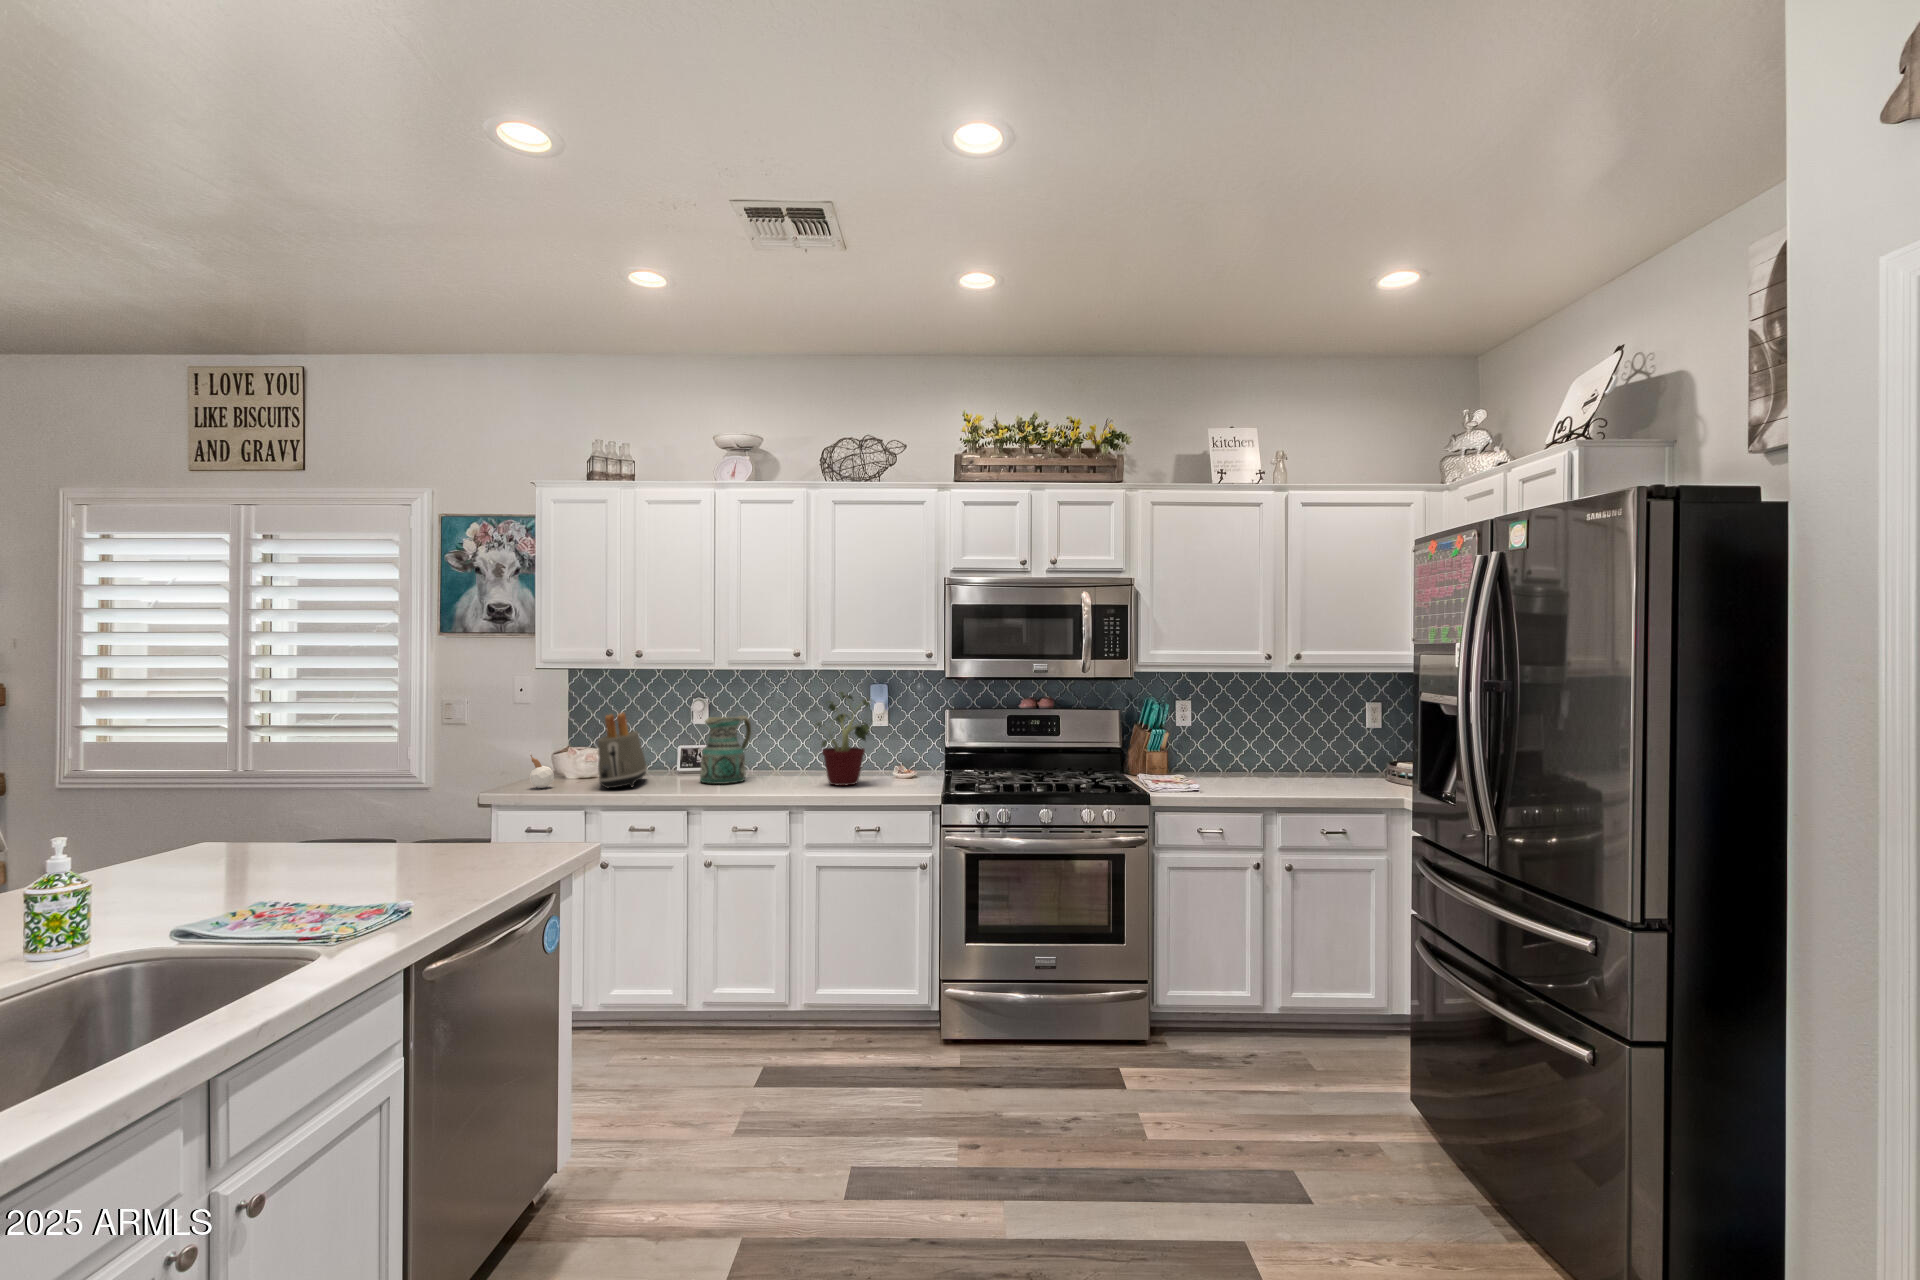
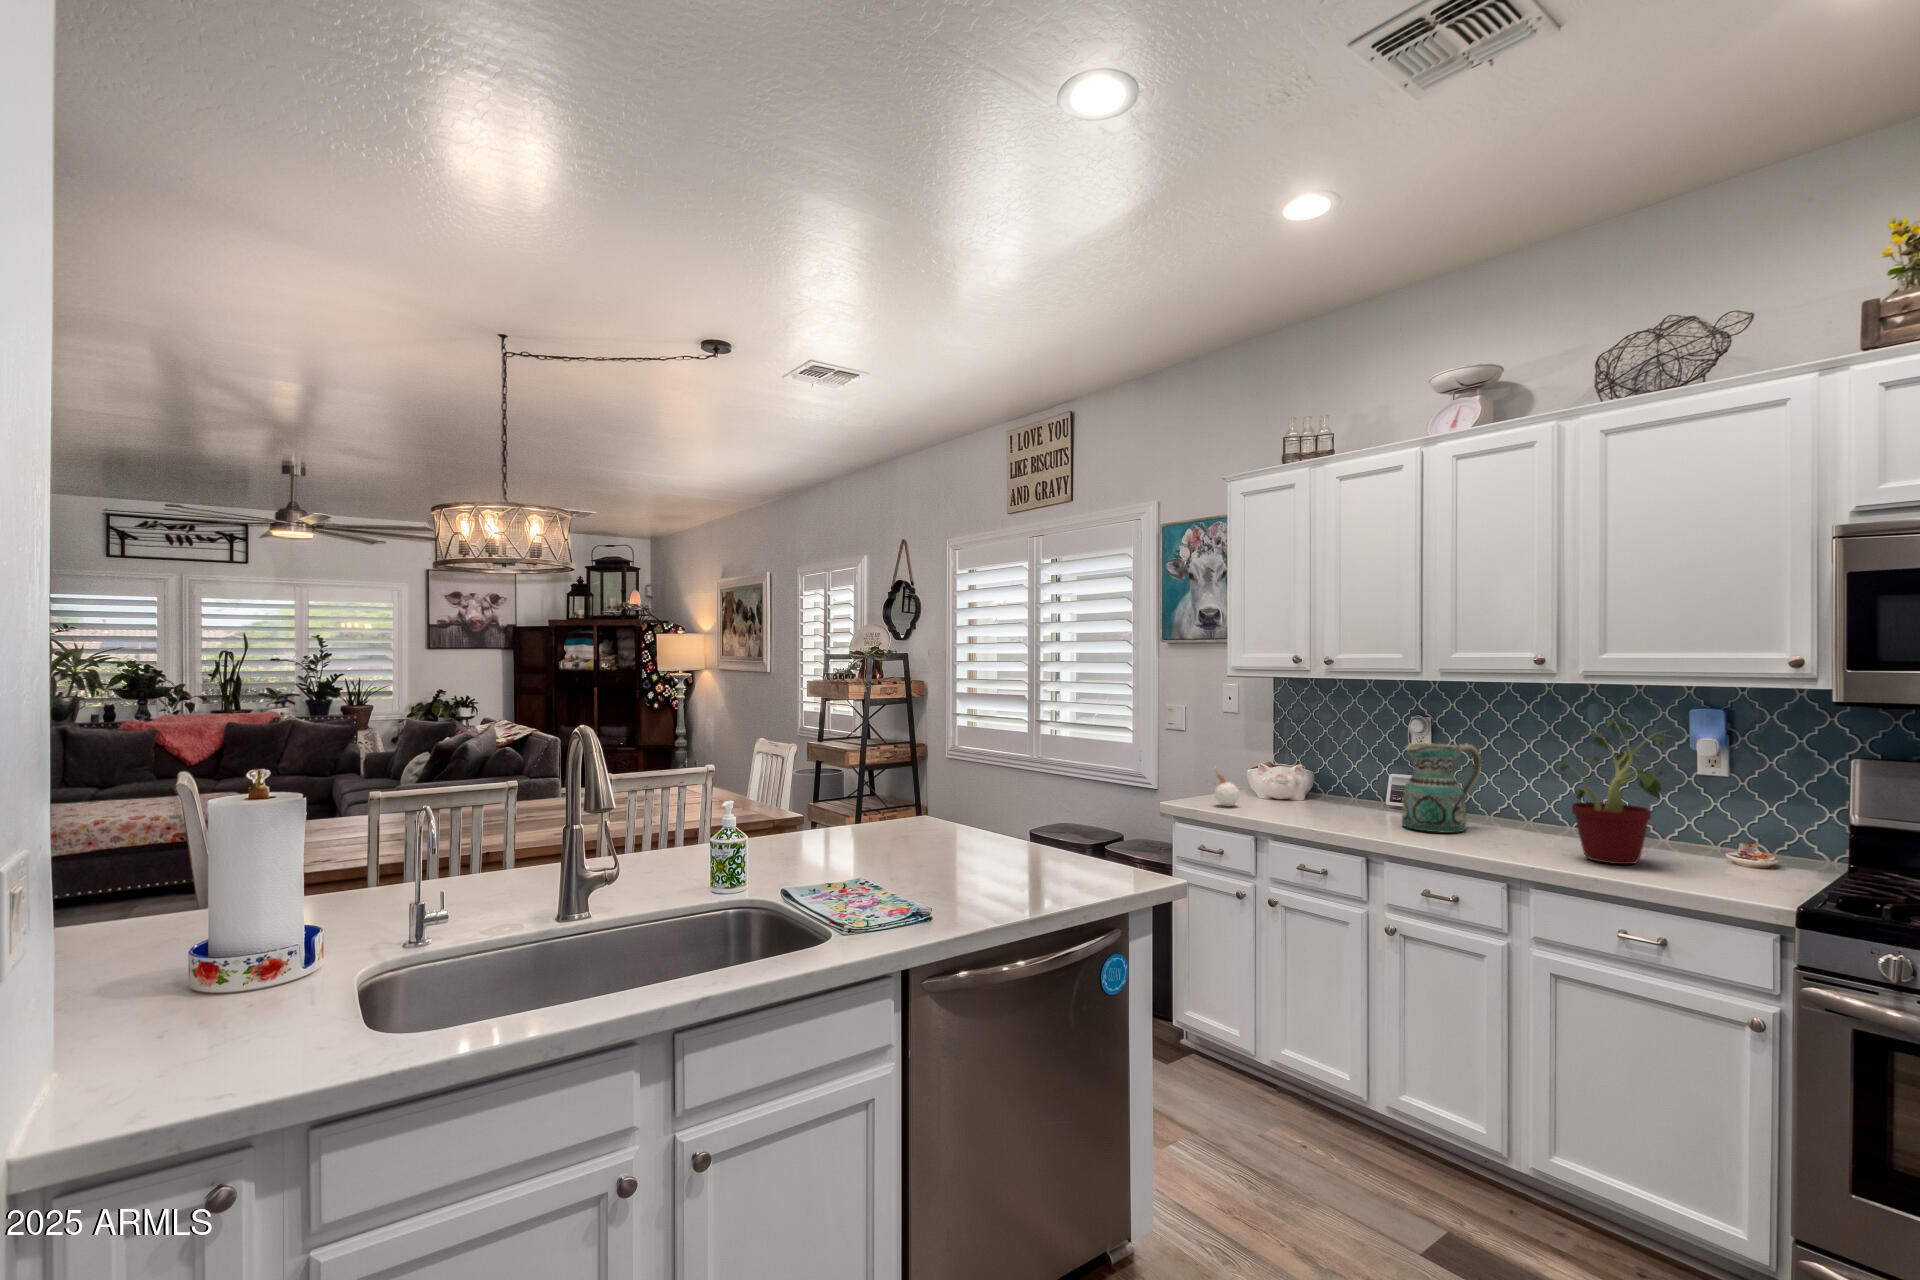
toaster: present [597,713,647,788] -> none [1275,730,1347,820]

